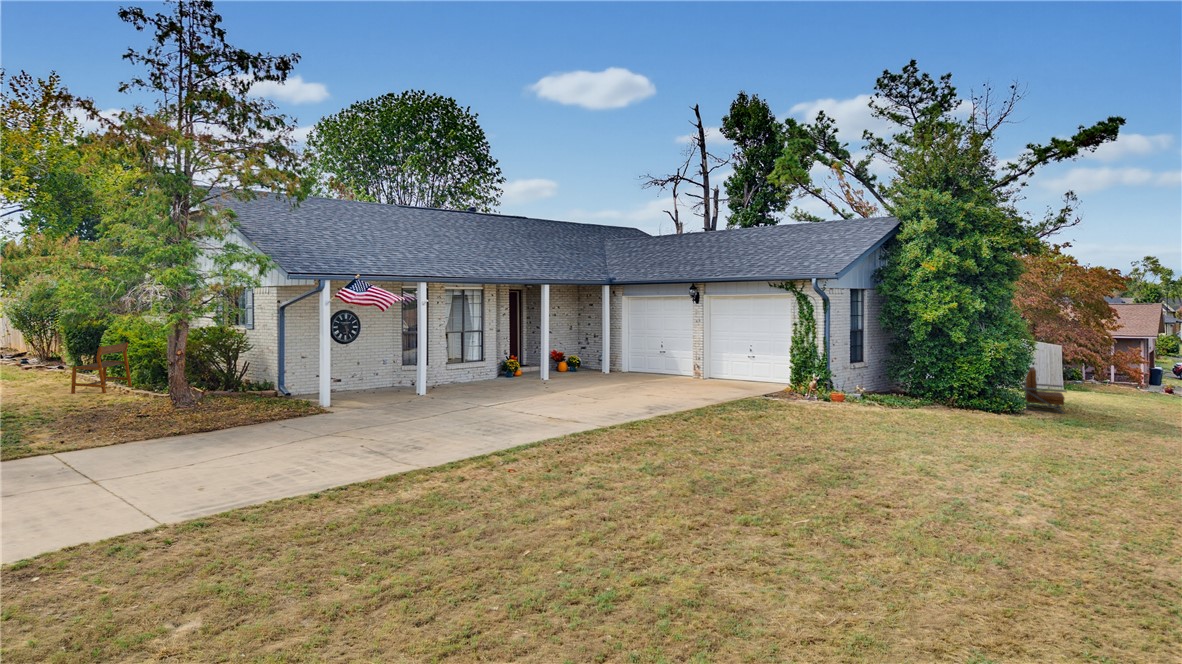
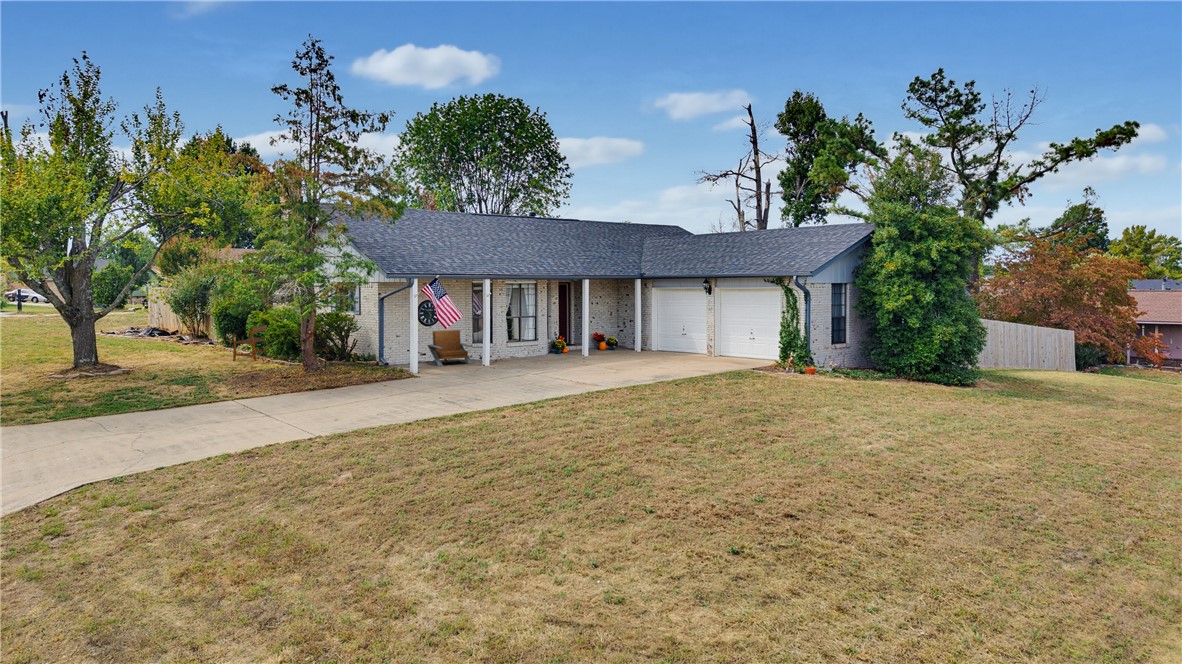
lounge chair: present [1022,367,1066,414] -> present [428,330,473,367]

